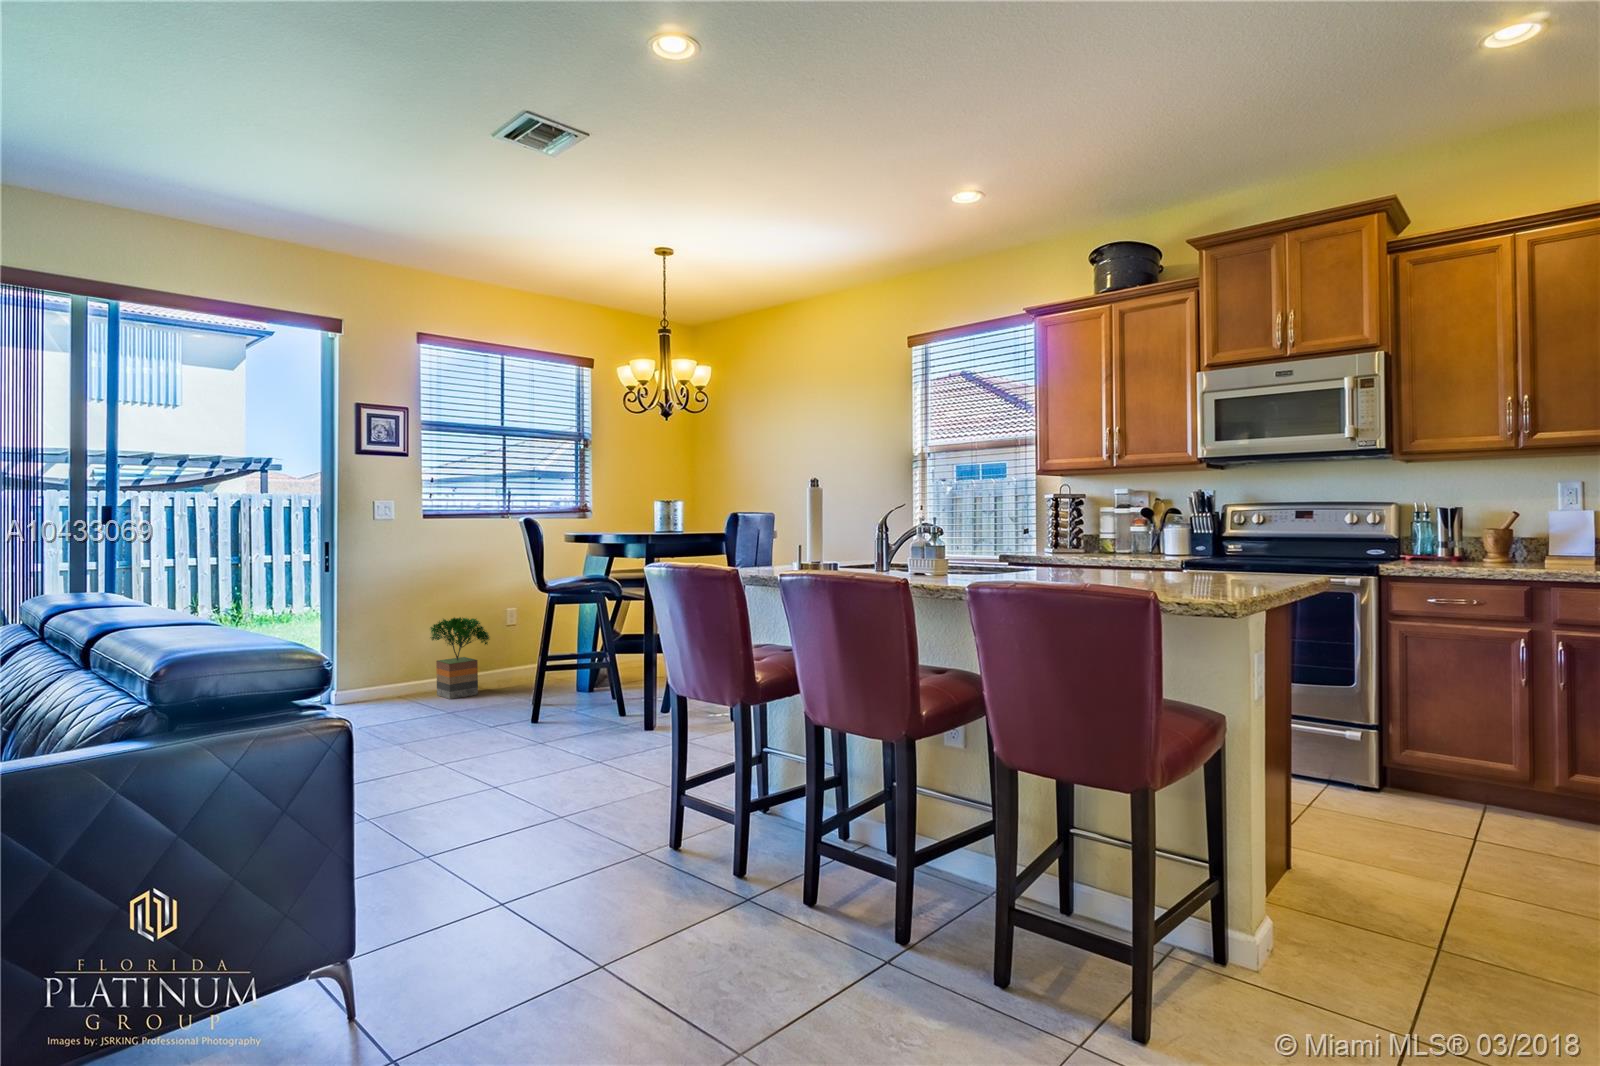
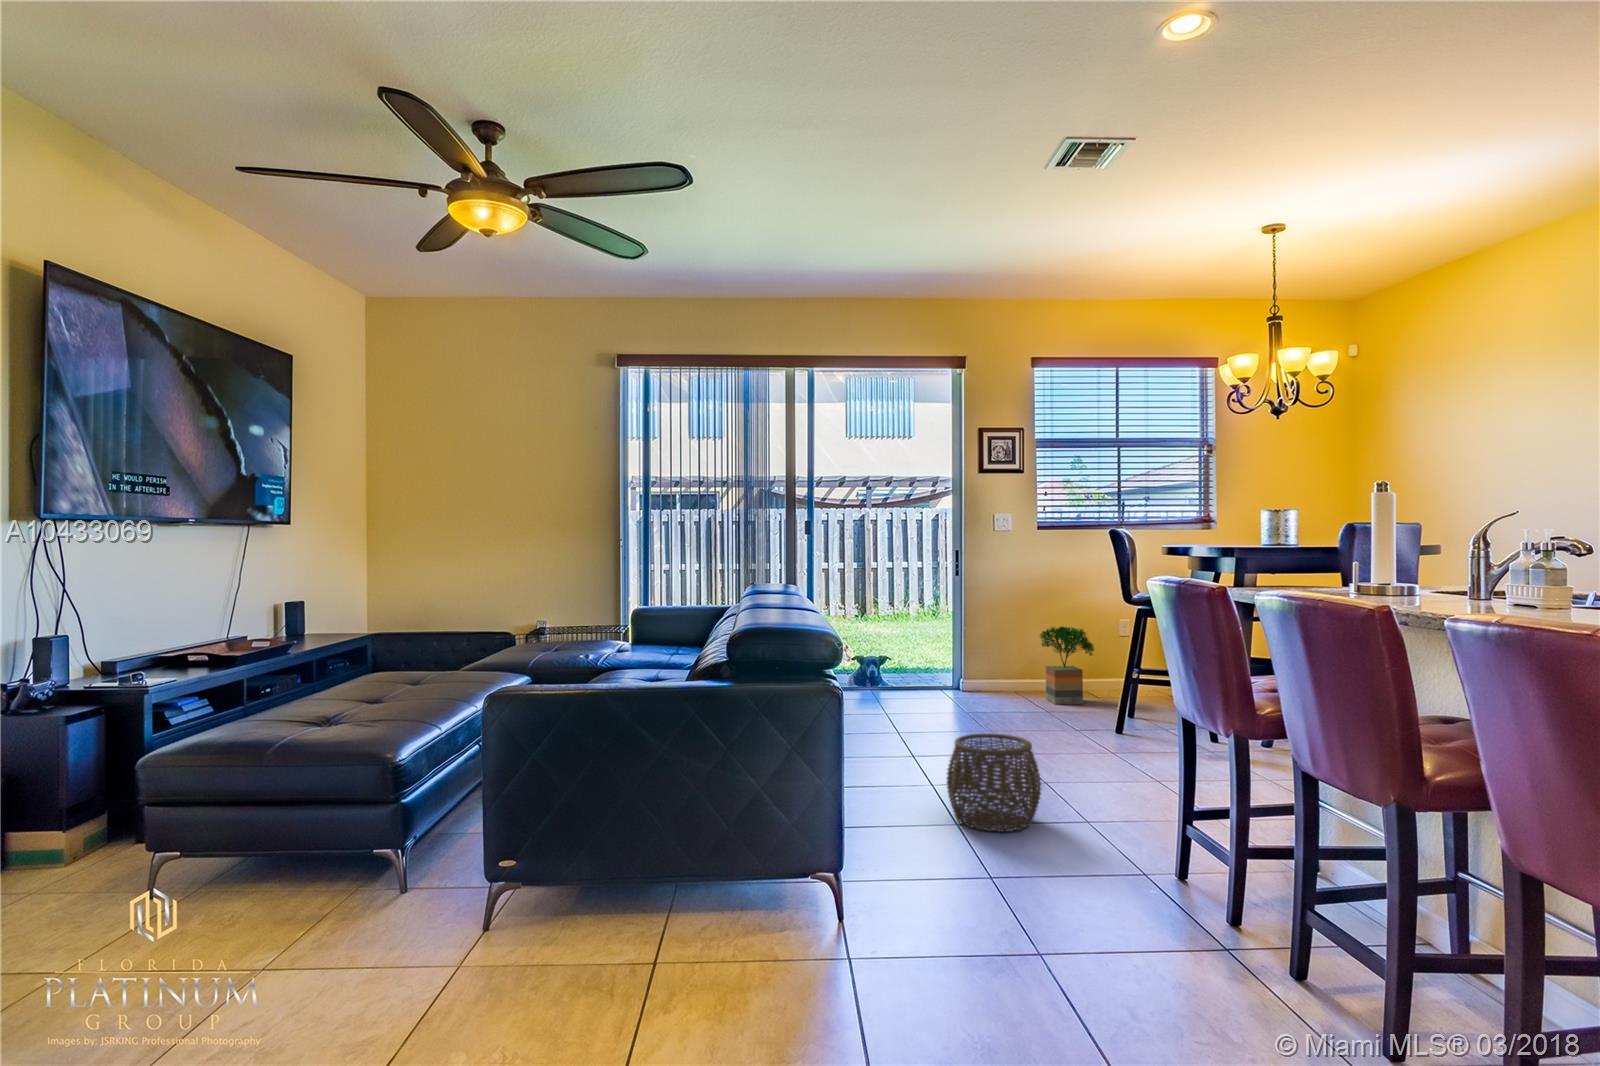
woven basket: none [409,743,521,857] -> present [946,733,1041,832]

